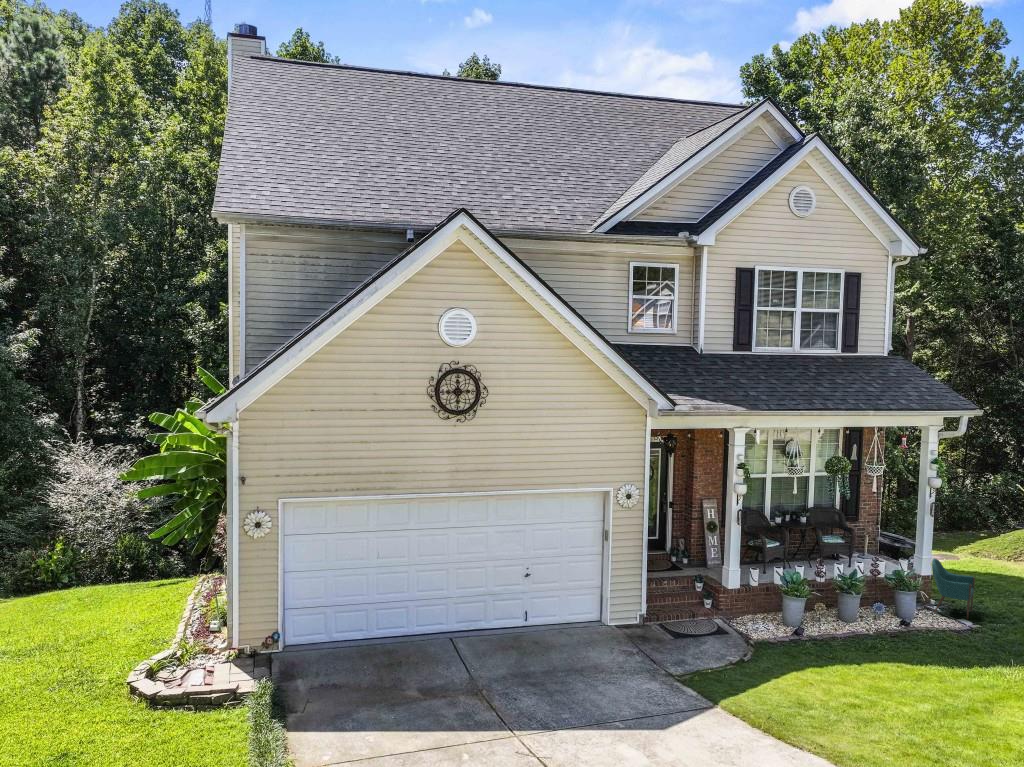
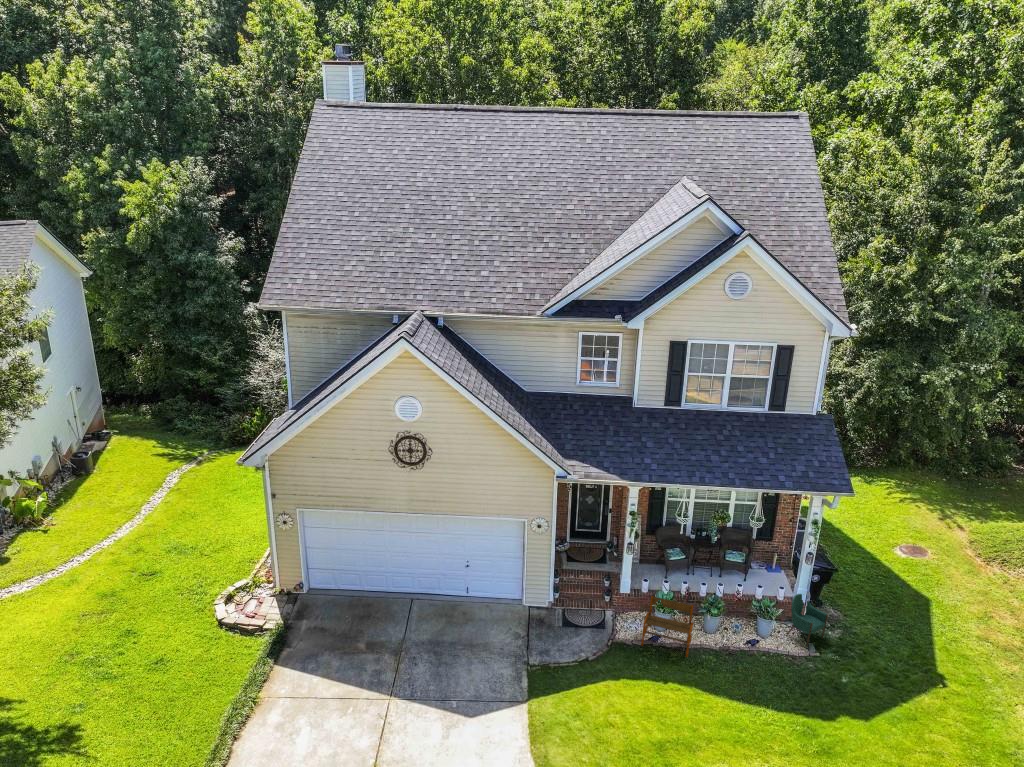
bench: none [787,573,863,644] -> present [641,596,693,657]

